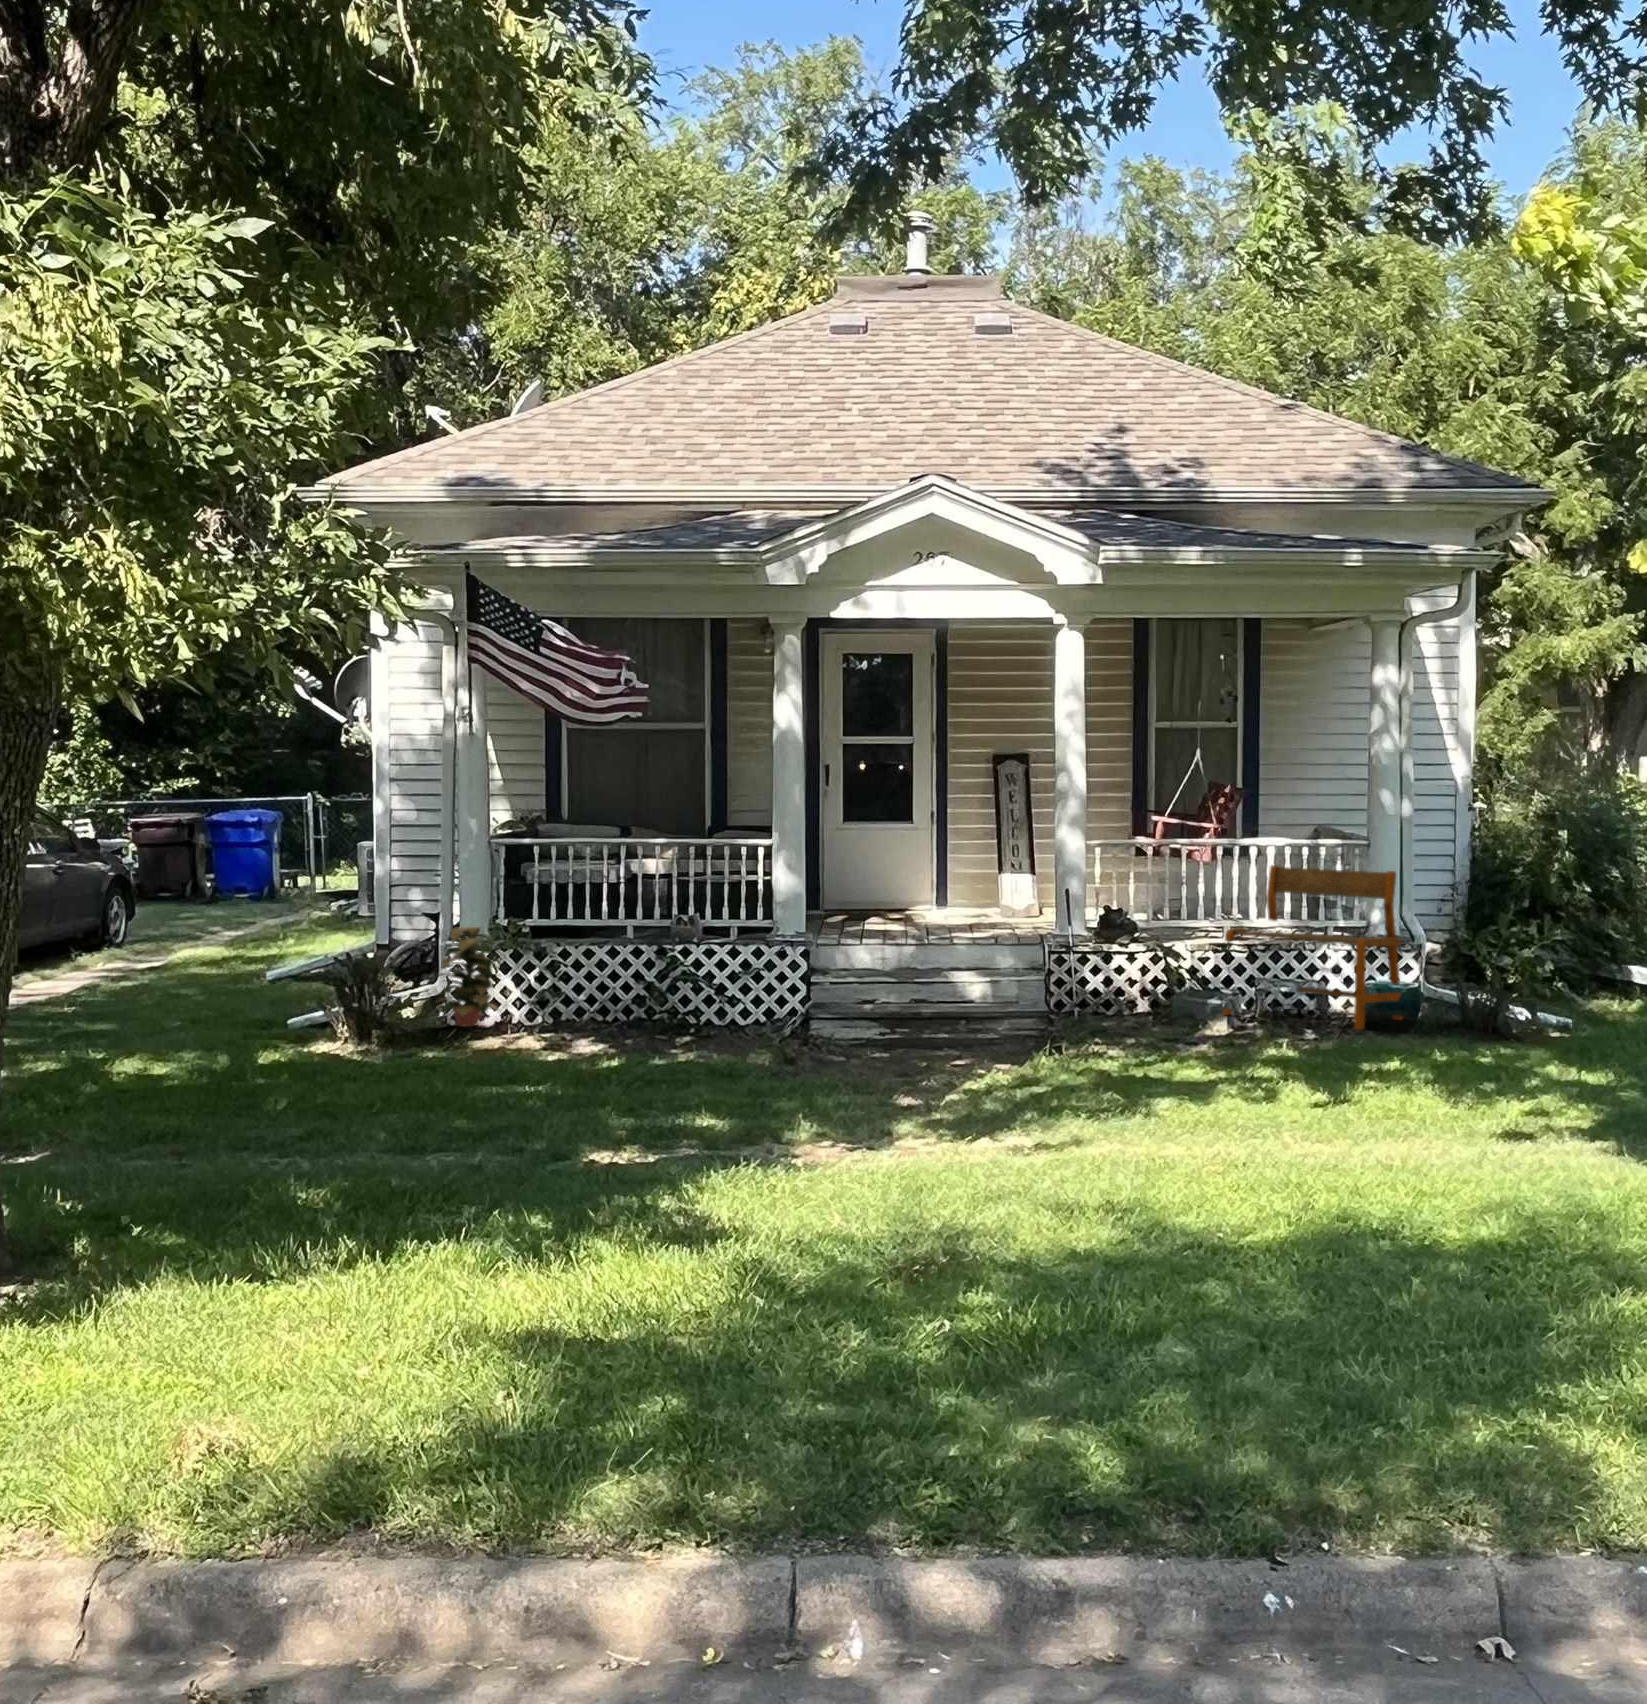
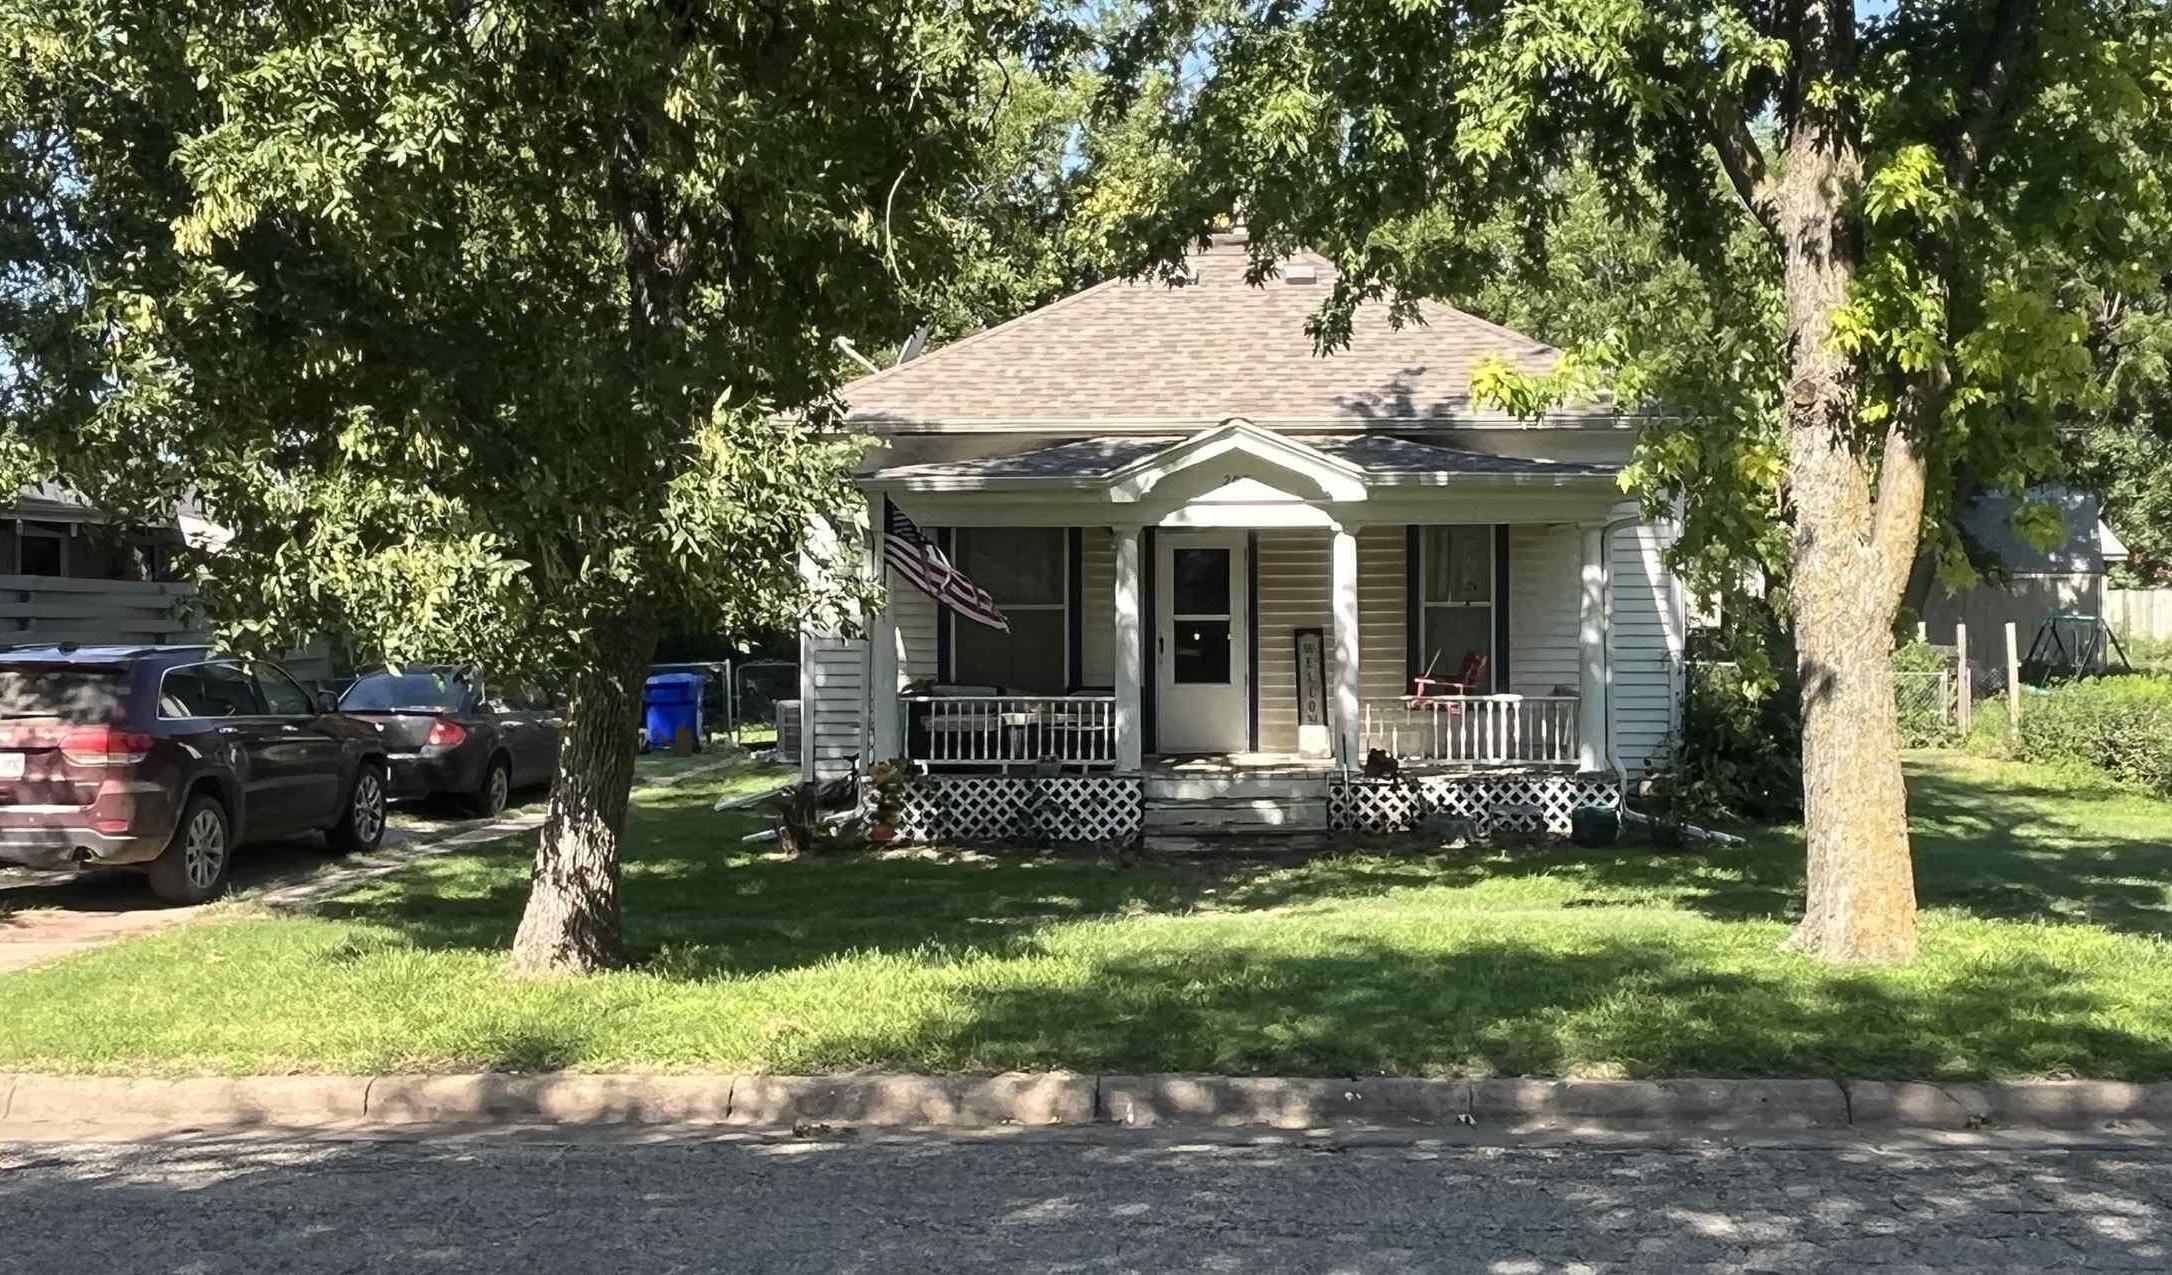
watering can: none [272,856,323,897] -> present [654,720,692,756]
bench: present [1222,865,1403,1029] -> none [1464,717,1604,842]

